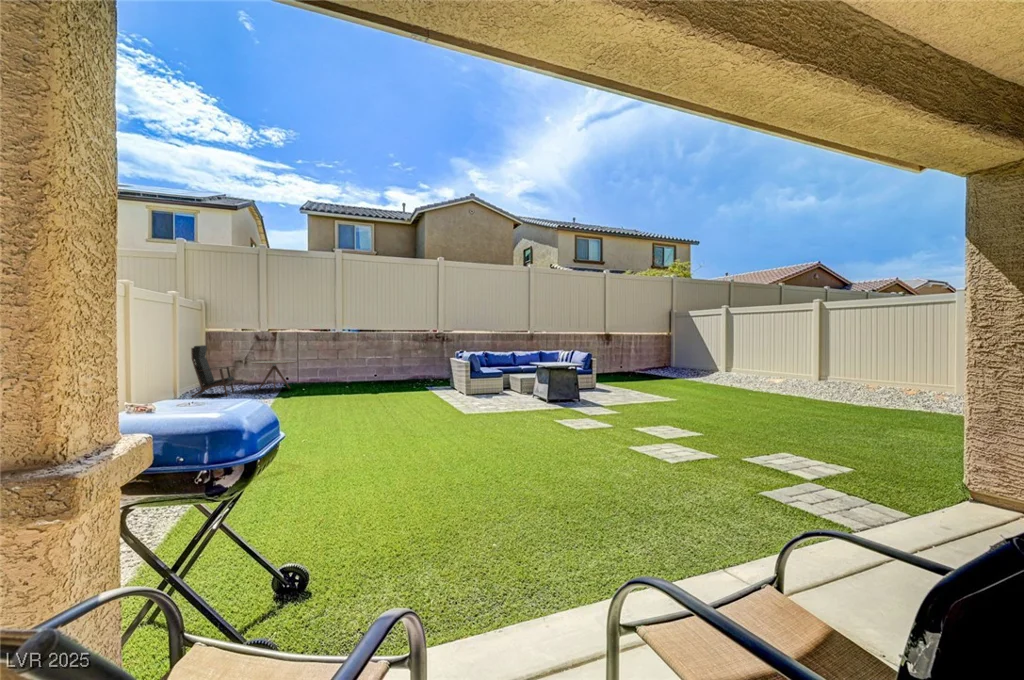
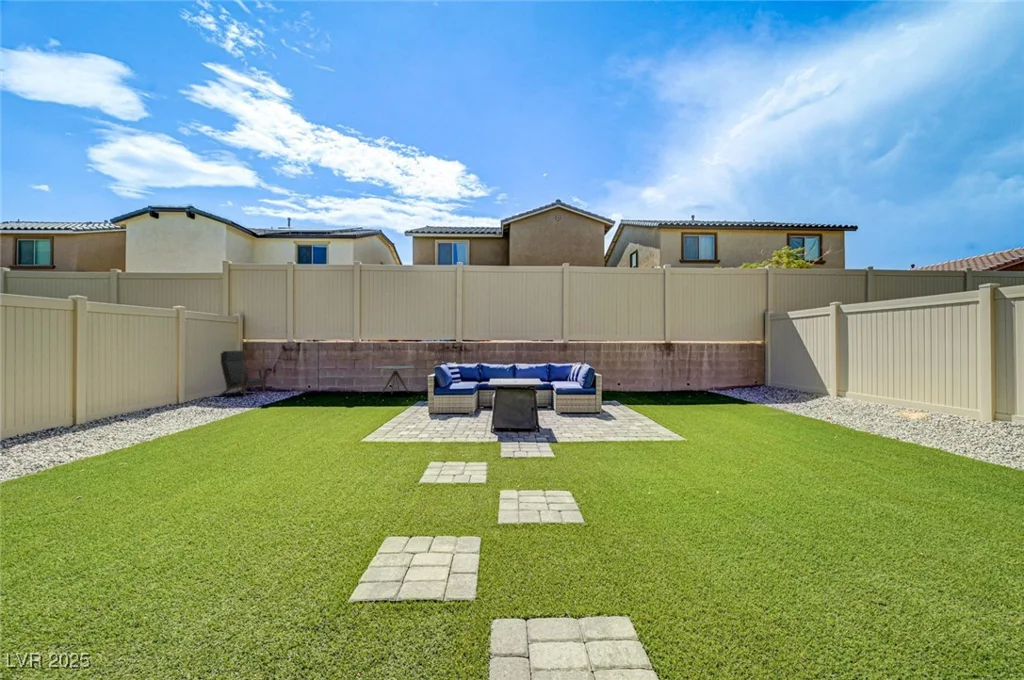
round table: present [252,361,296,390] -> present [376,366,415,394]

